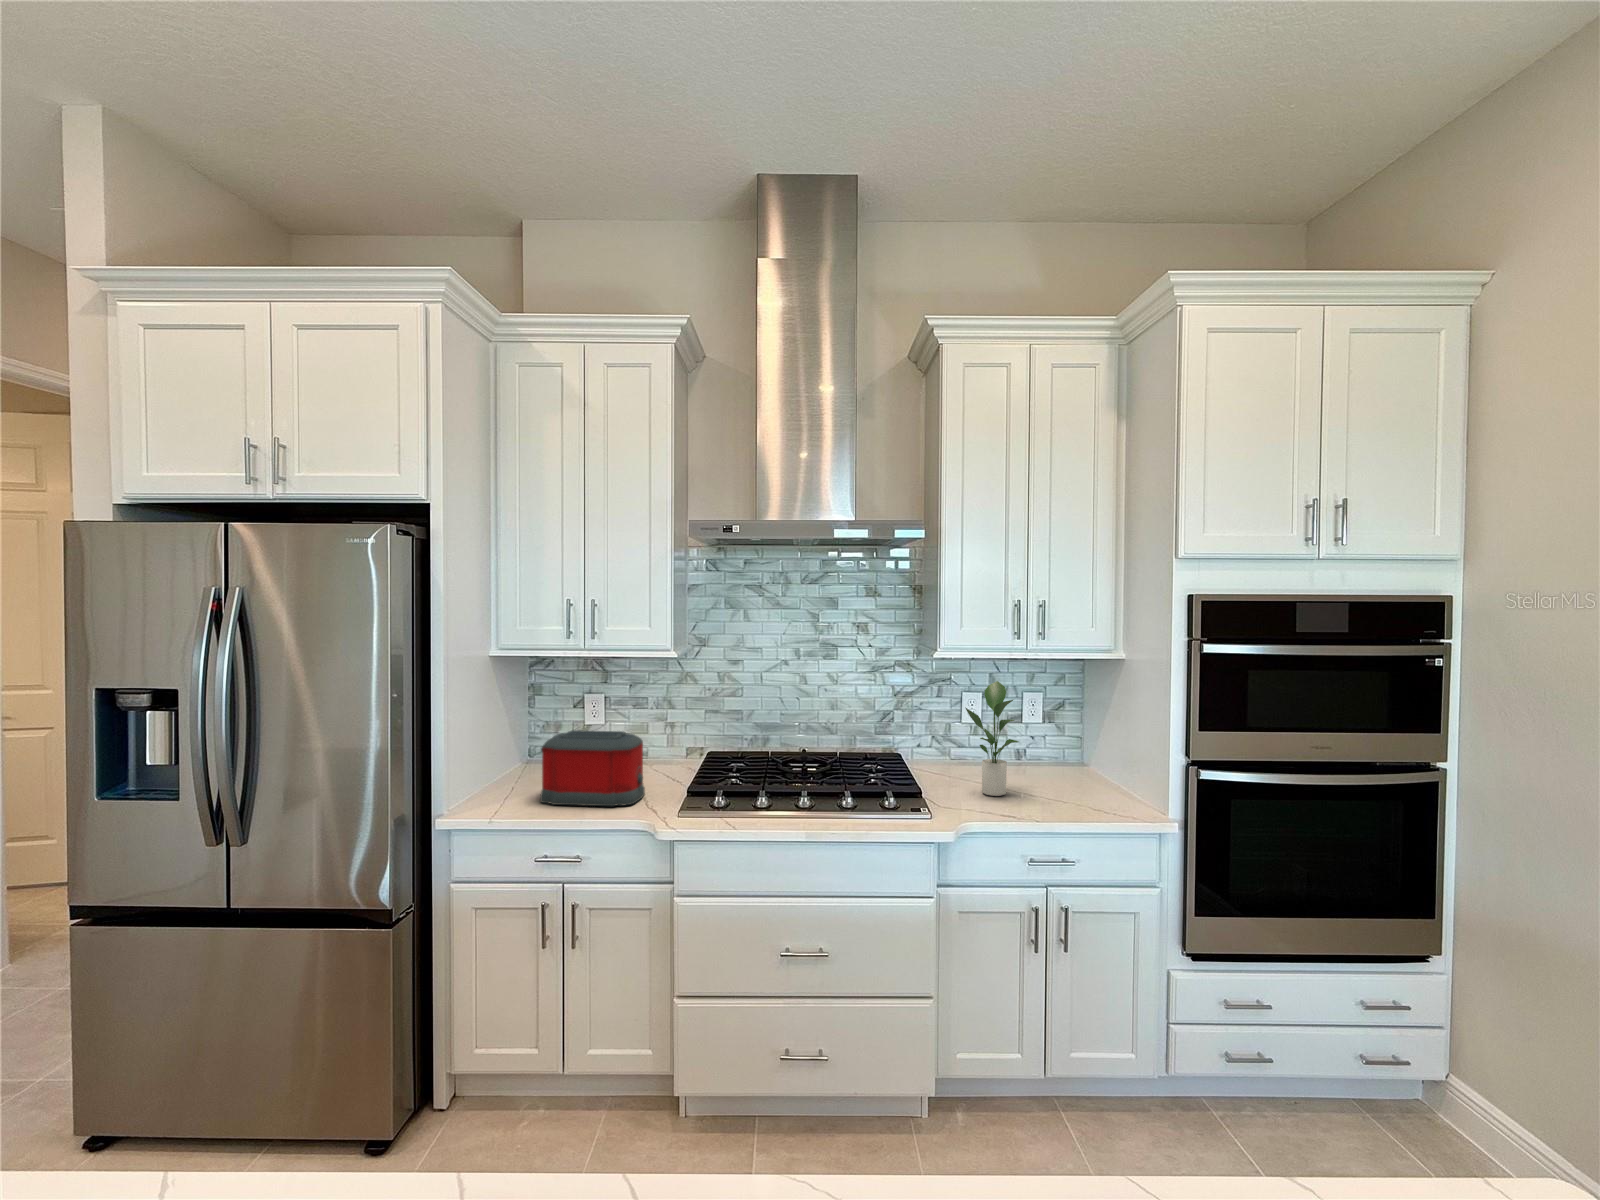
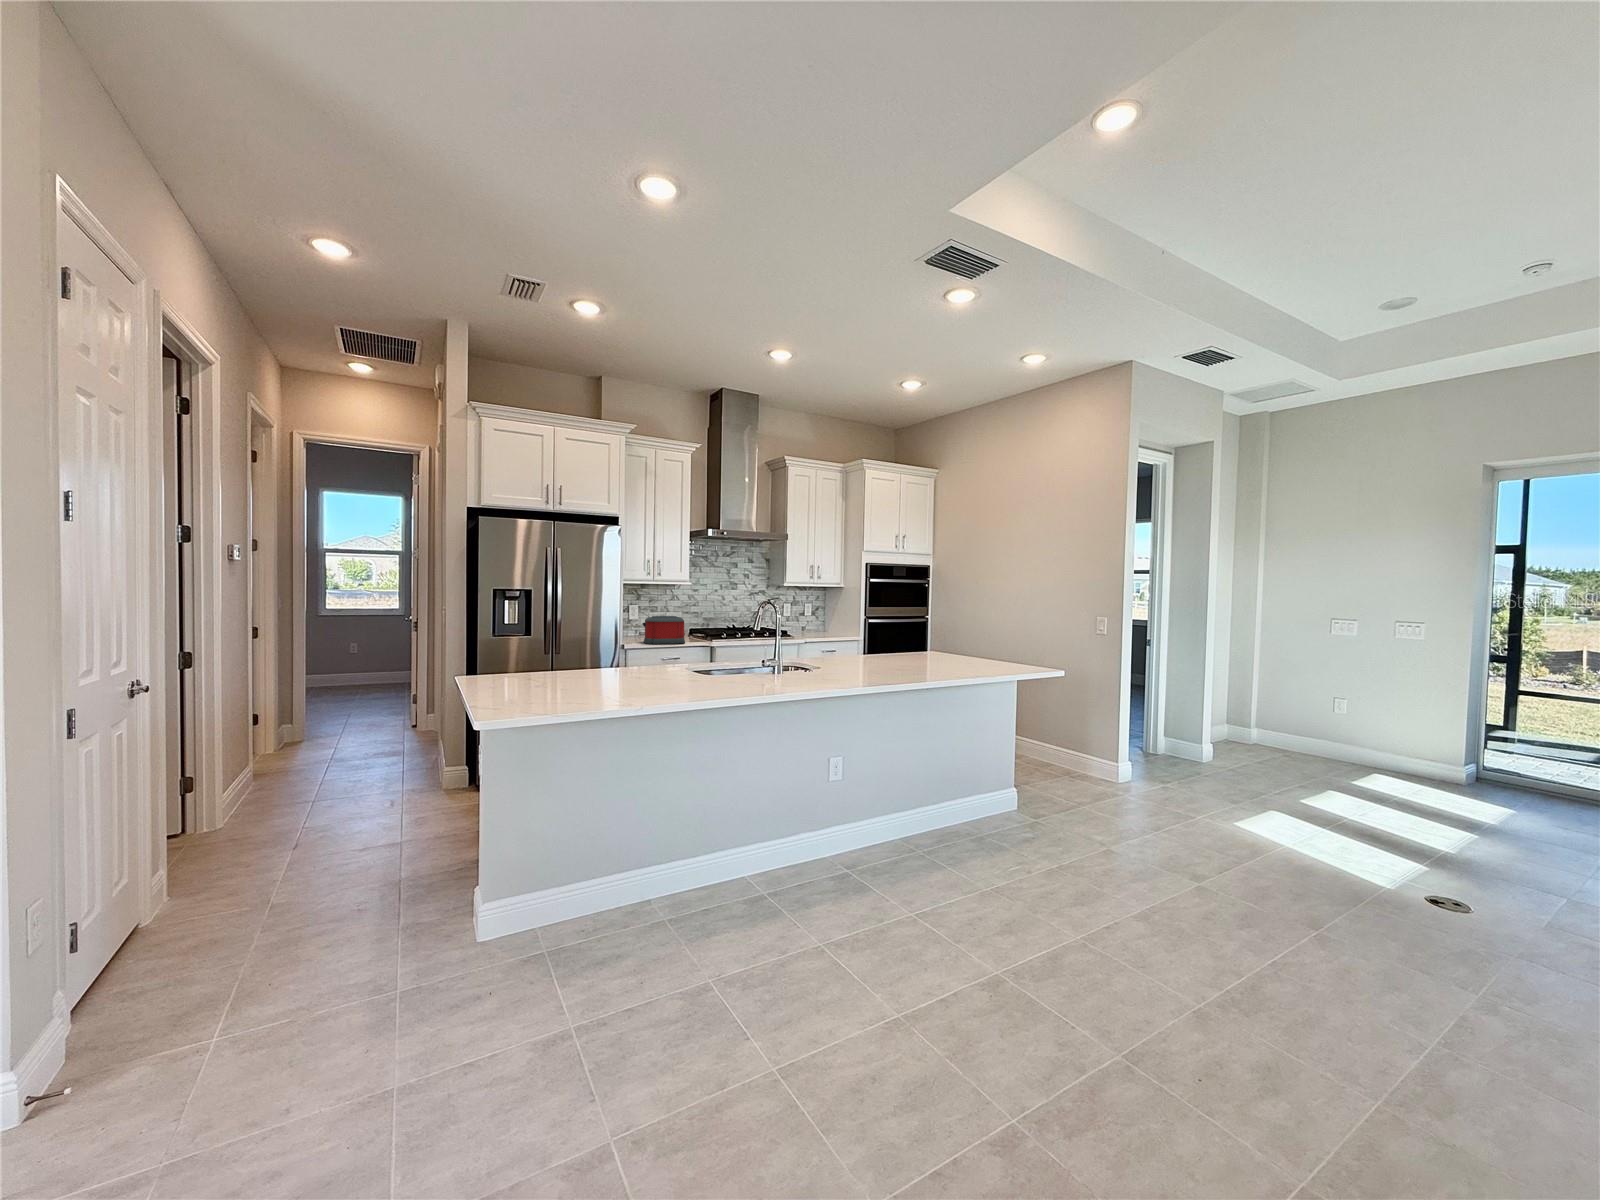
potted plant: present [966,681,1019,796] -> none [797,596,816,638]

